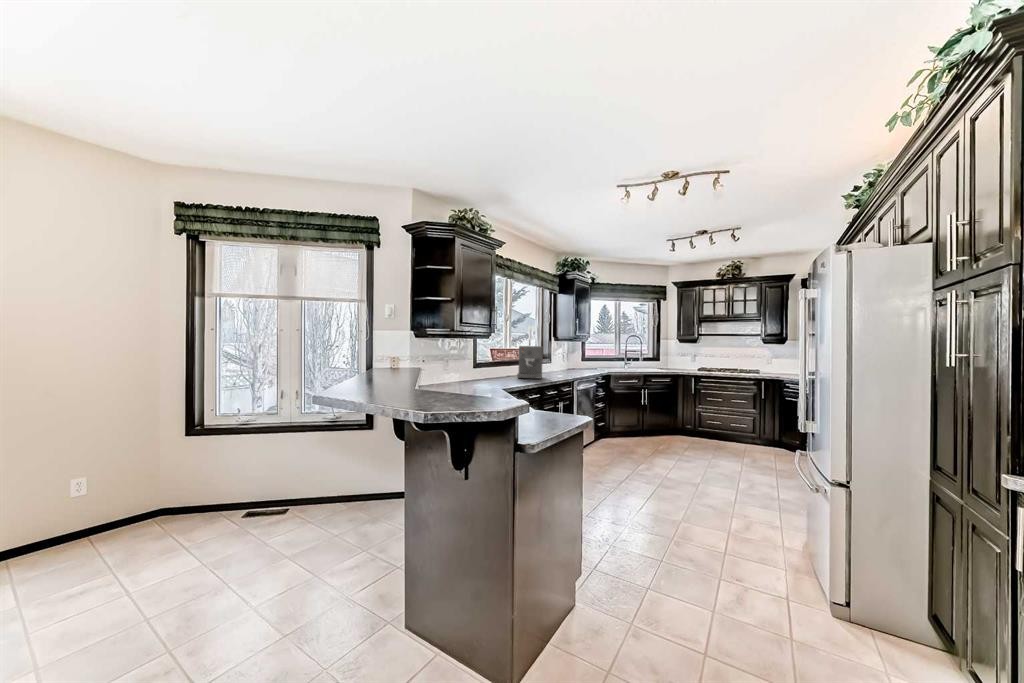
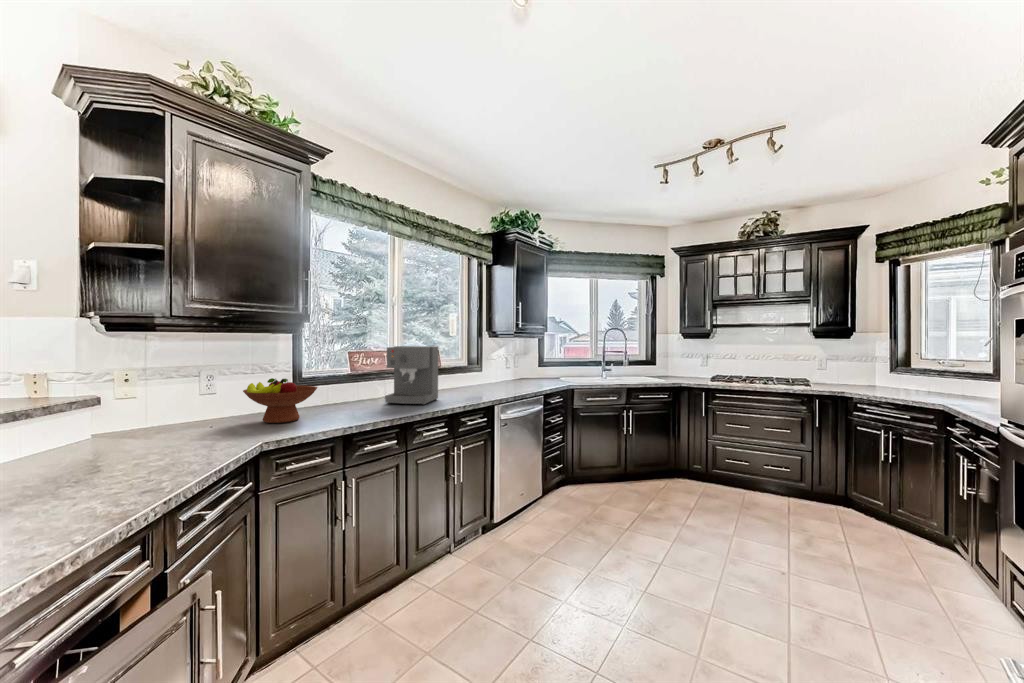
fruit bowl: none [465,361,499,384] -> present [243,378,317,423]

